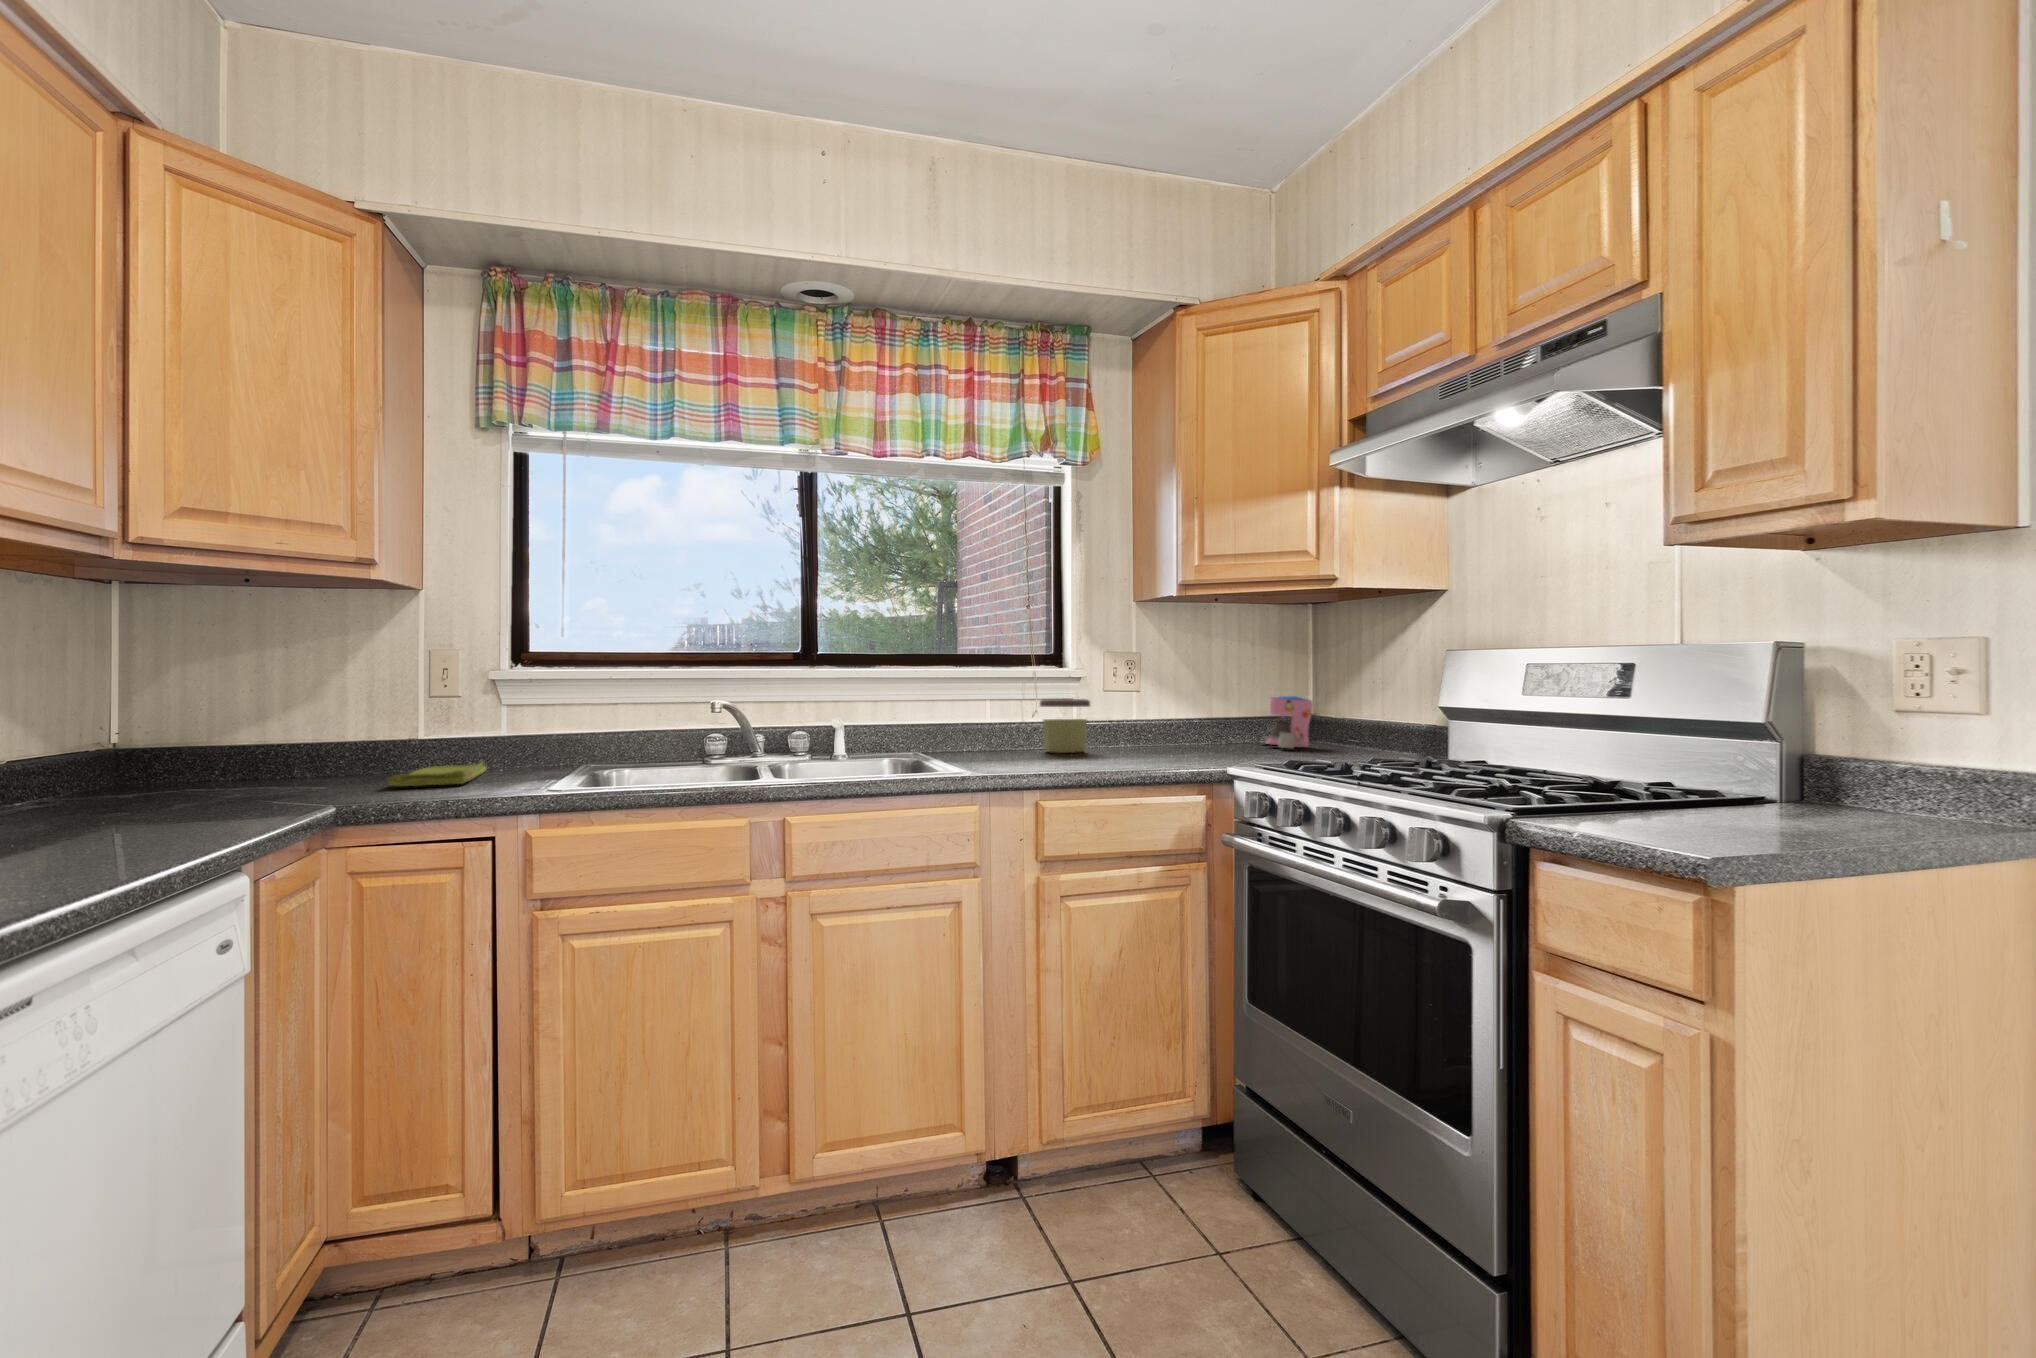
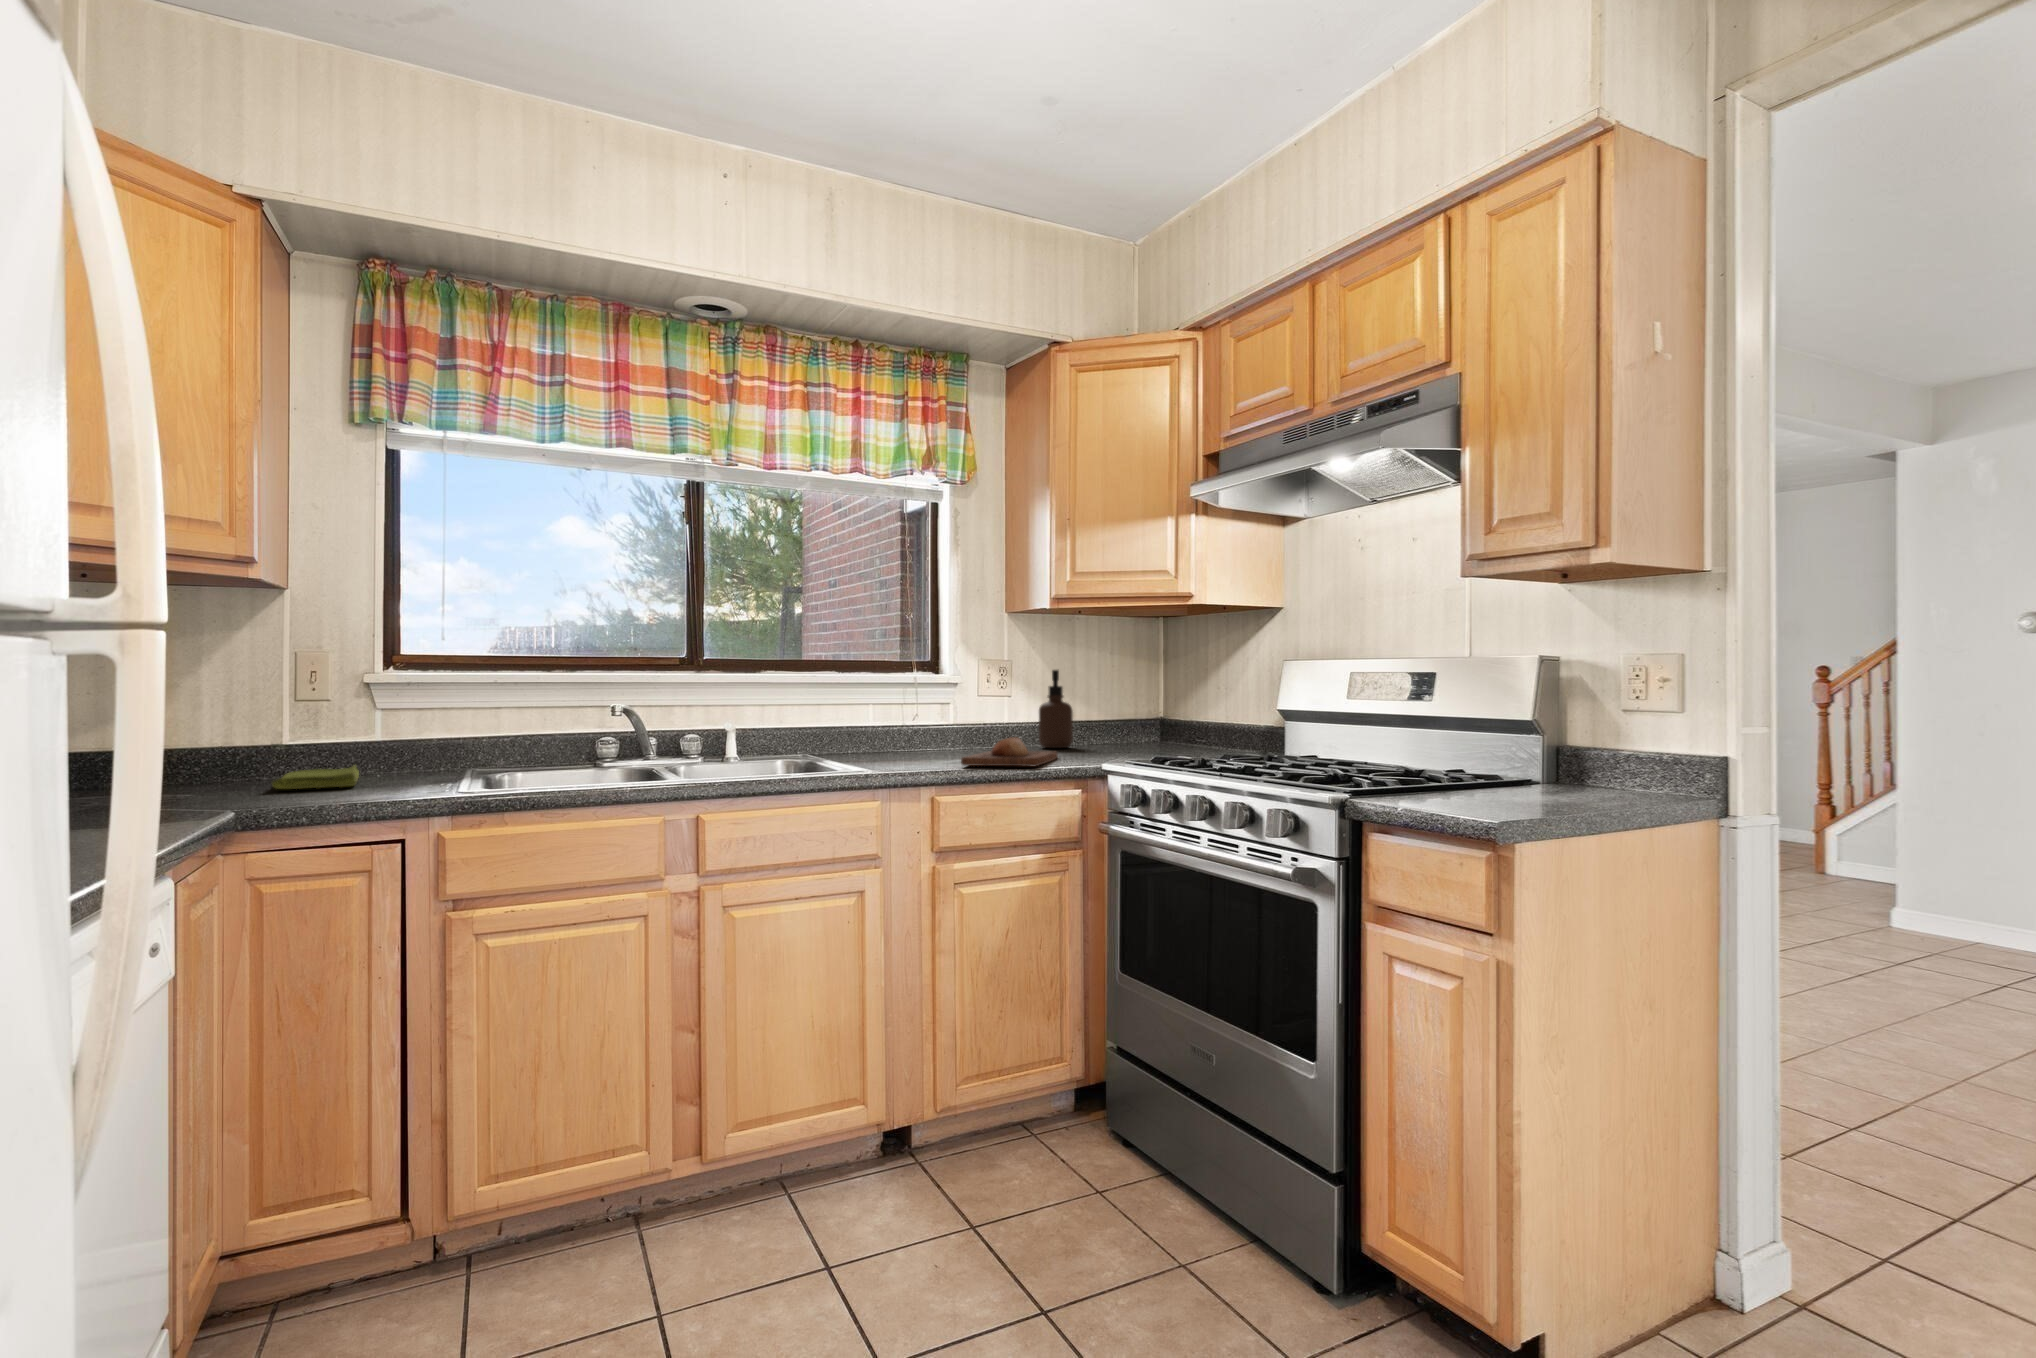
soap dispenser: none [1172,663,1209,748] -> present [1039,670,1073,748]
coffee maker: present [1264,696,1313,748] -> none [1116,701,1165,748]
jar: present [1040,699,1090,753] -> none [917,703,966,753]
bread loaf: none [1072,737,1185,770] -> present [961,737,1057,766]

